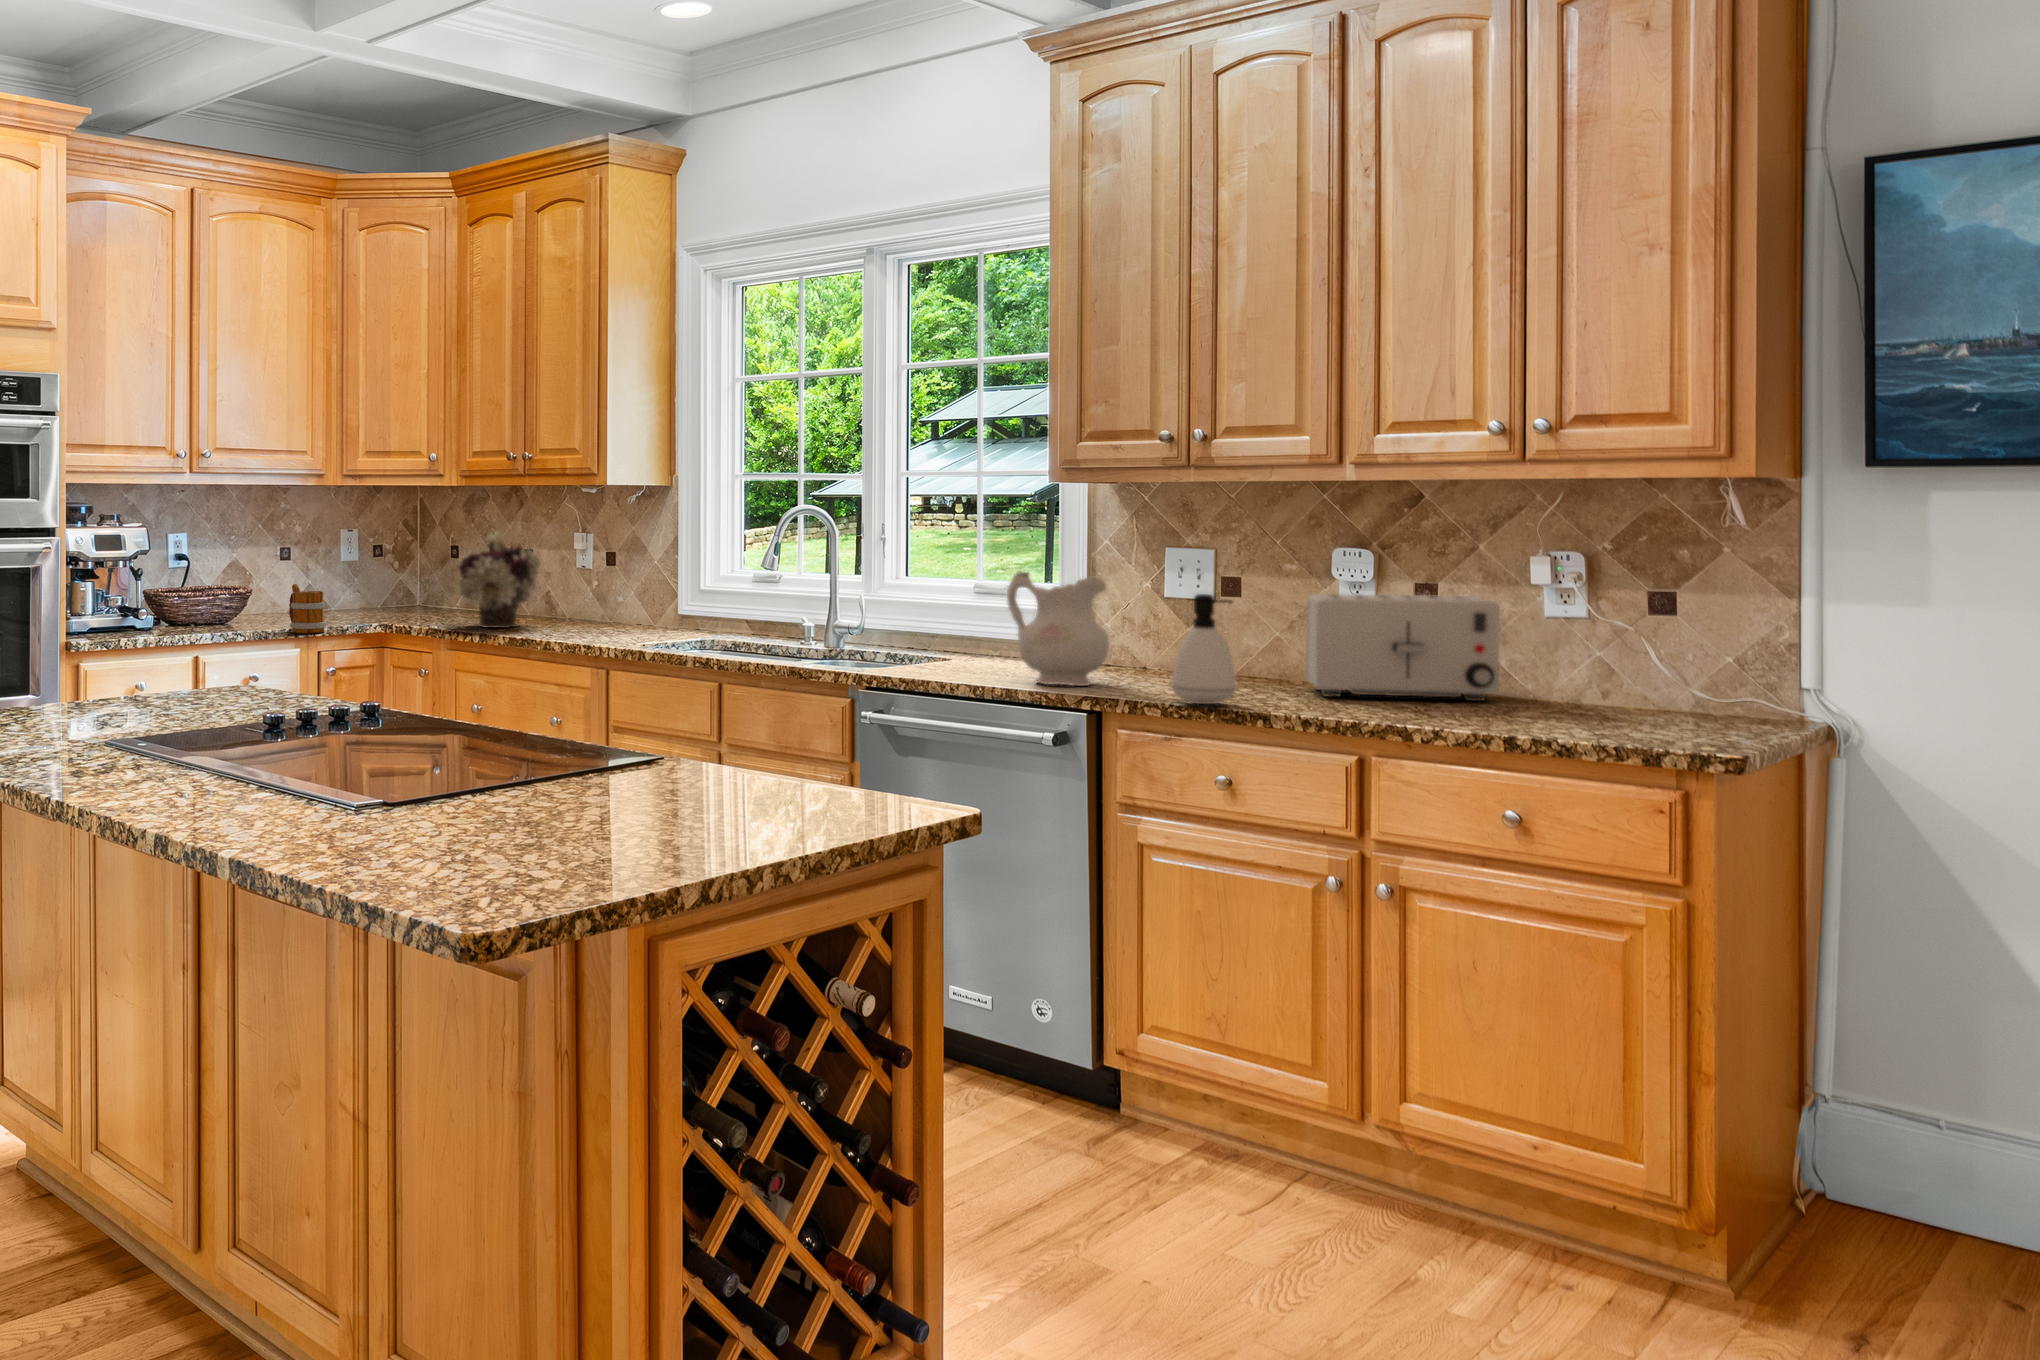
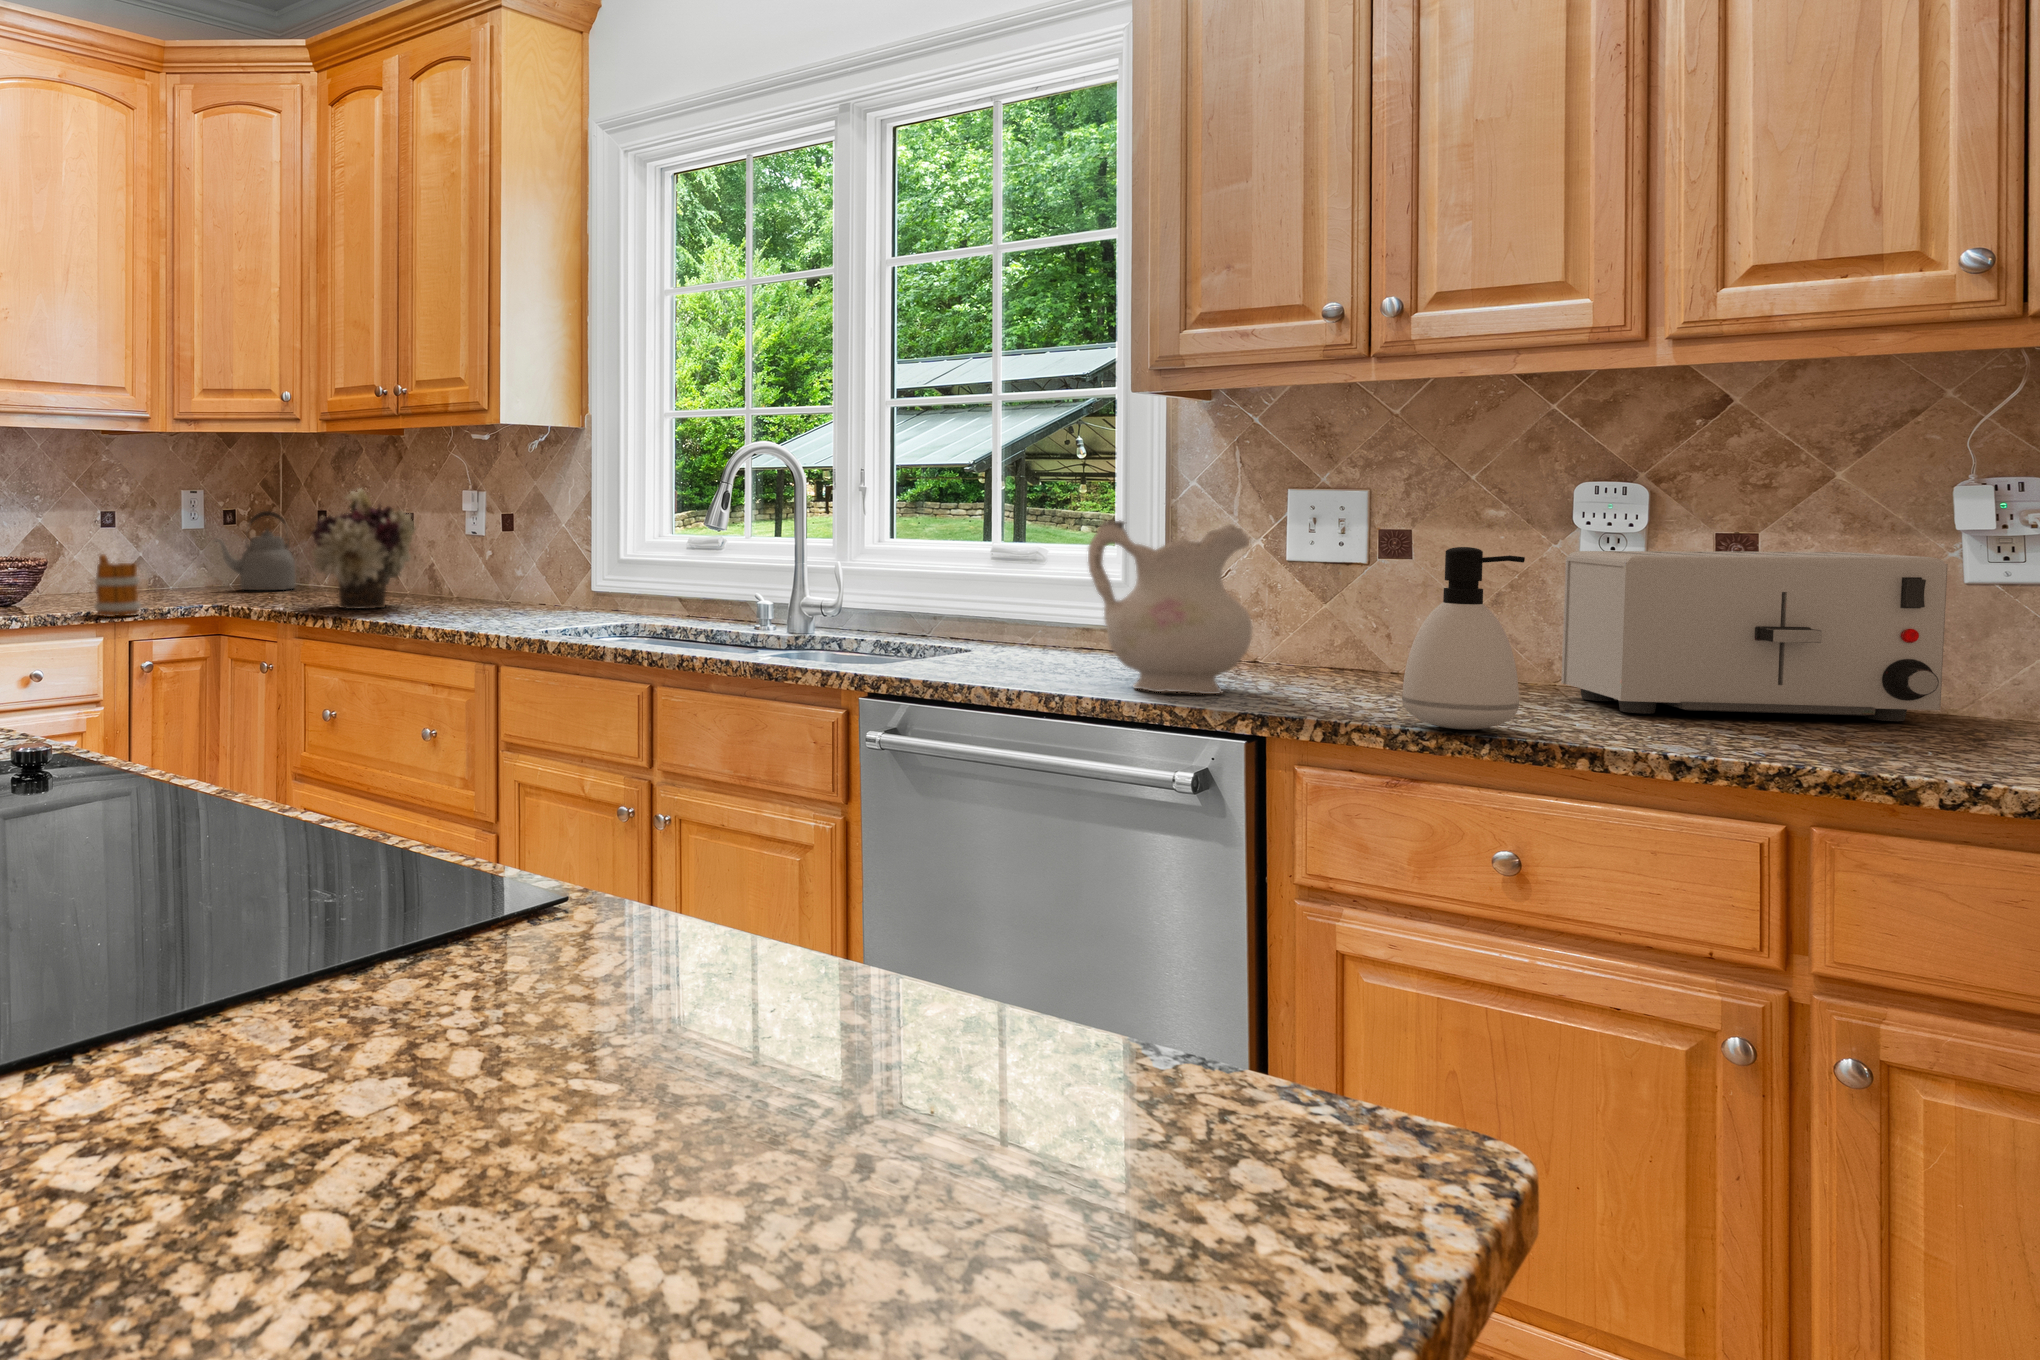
kettle: none [366,546,434,612] -> present [216,511,295,590]

